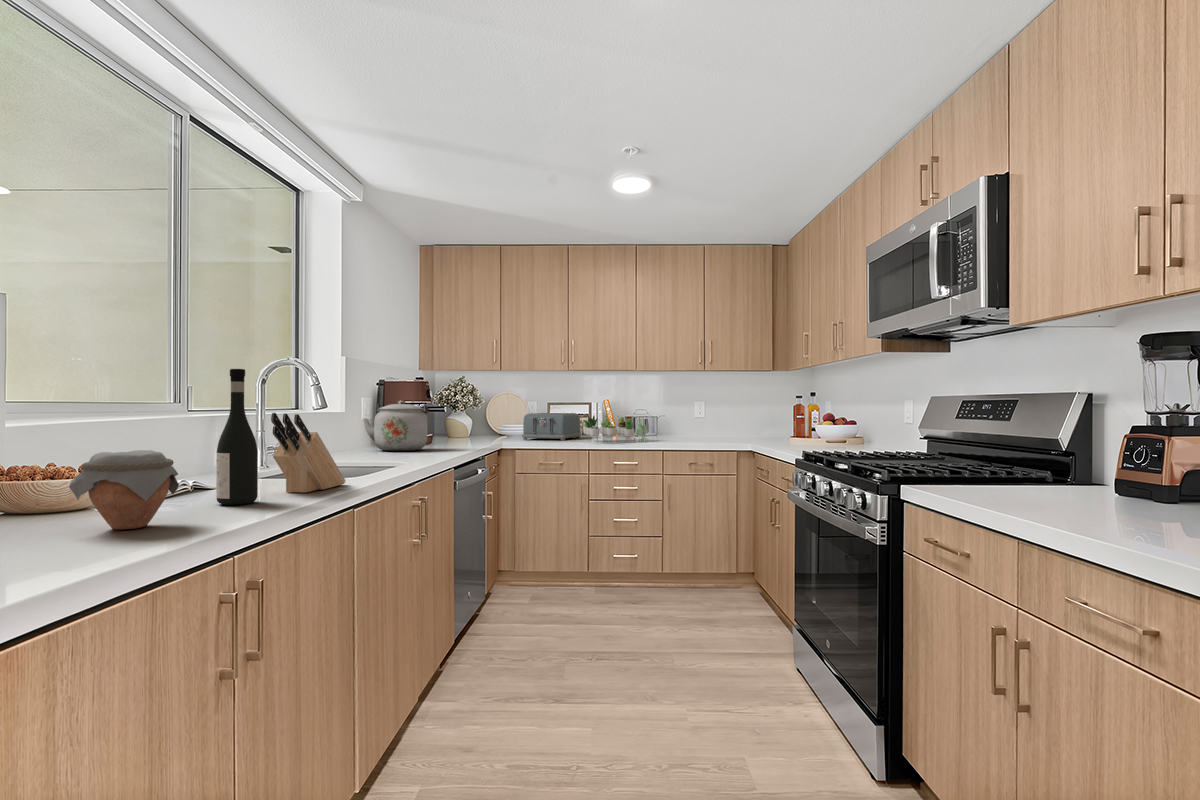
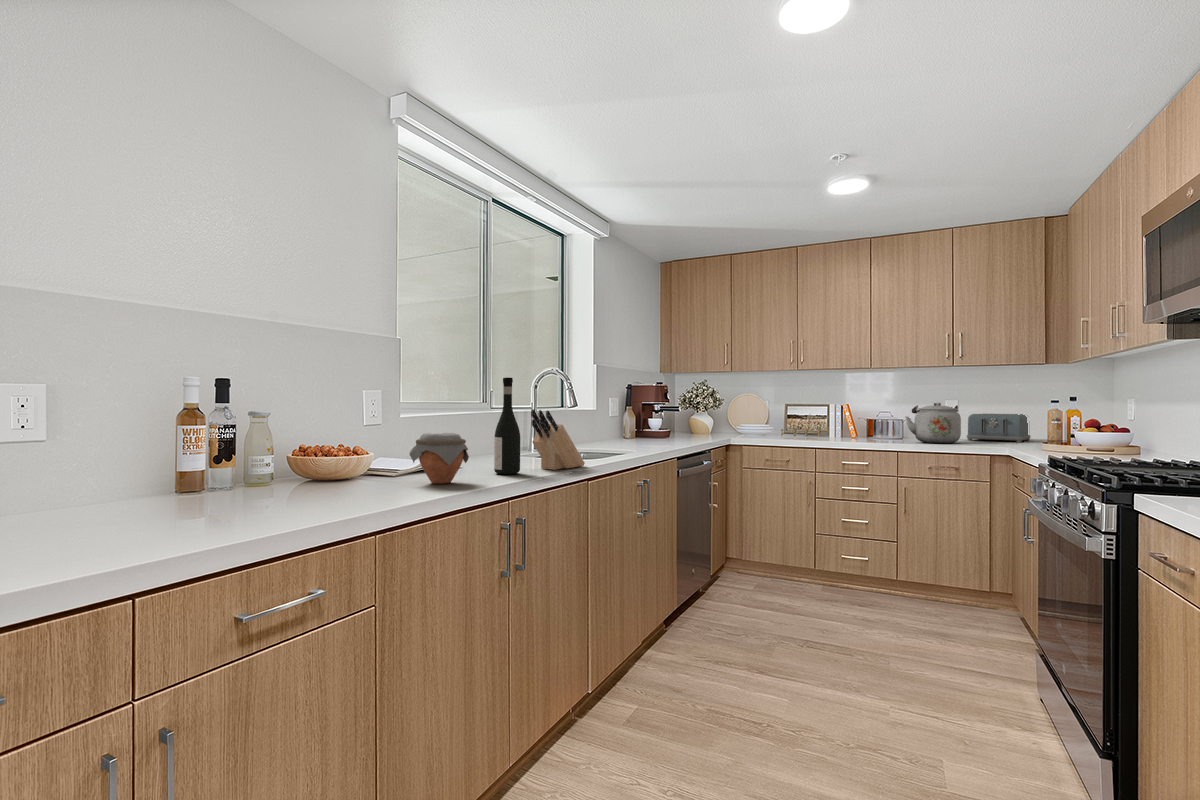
kettle: present [363,400,429,451] -> present [905,402,961,443]
toaster: present [522,413,581,440] -> present [967,413,1030,442]
succulent plant: present [583,414,647,442] -> none [817,414,885,444]

